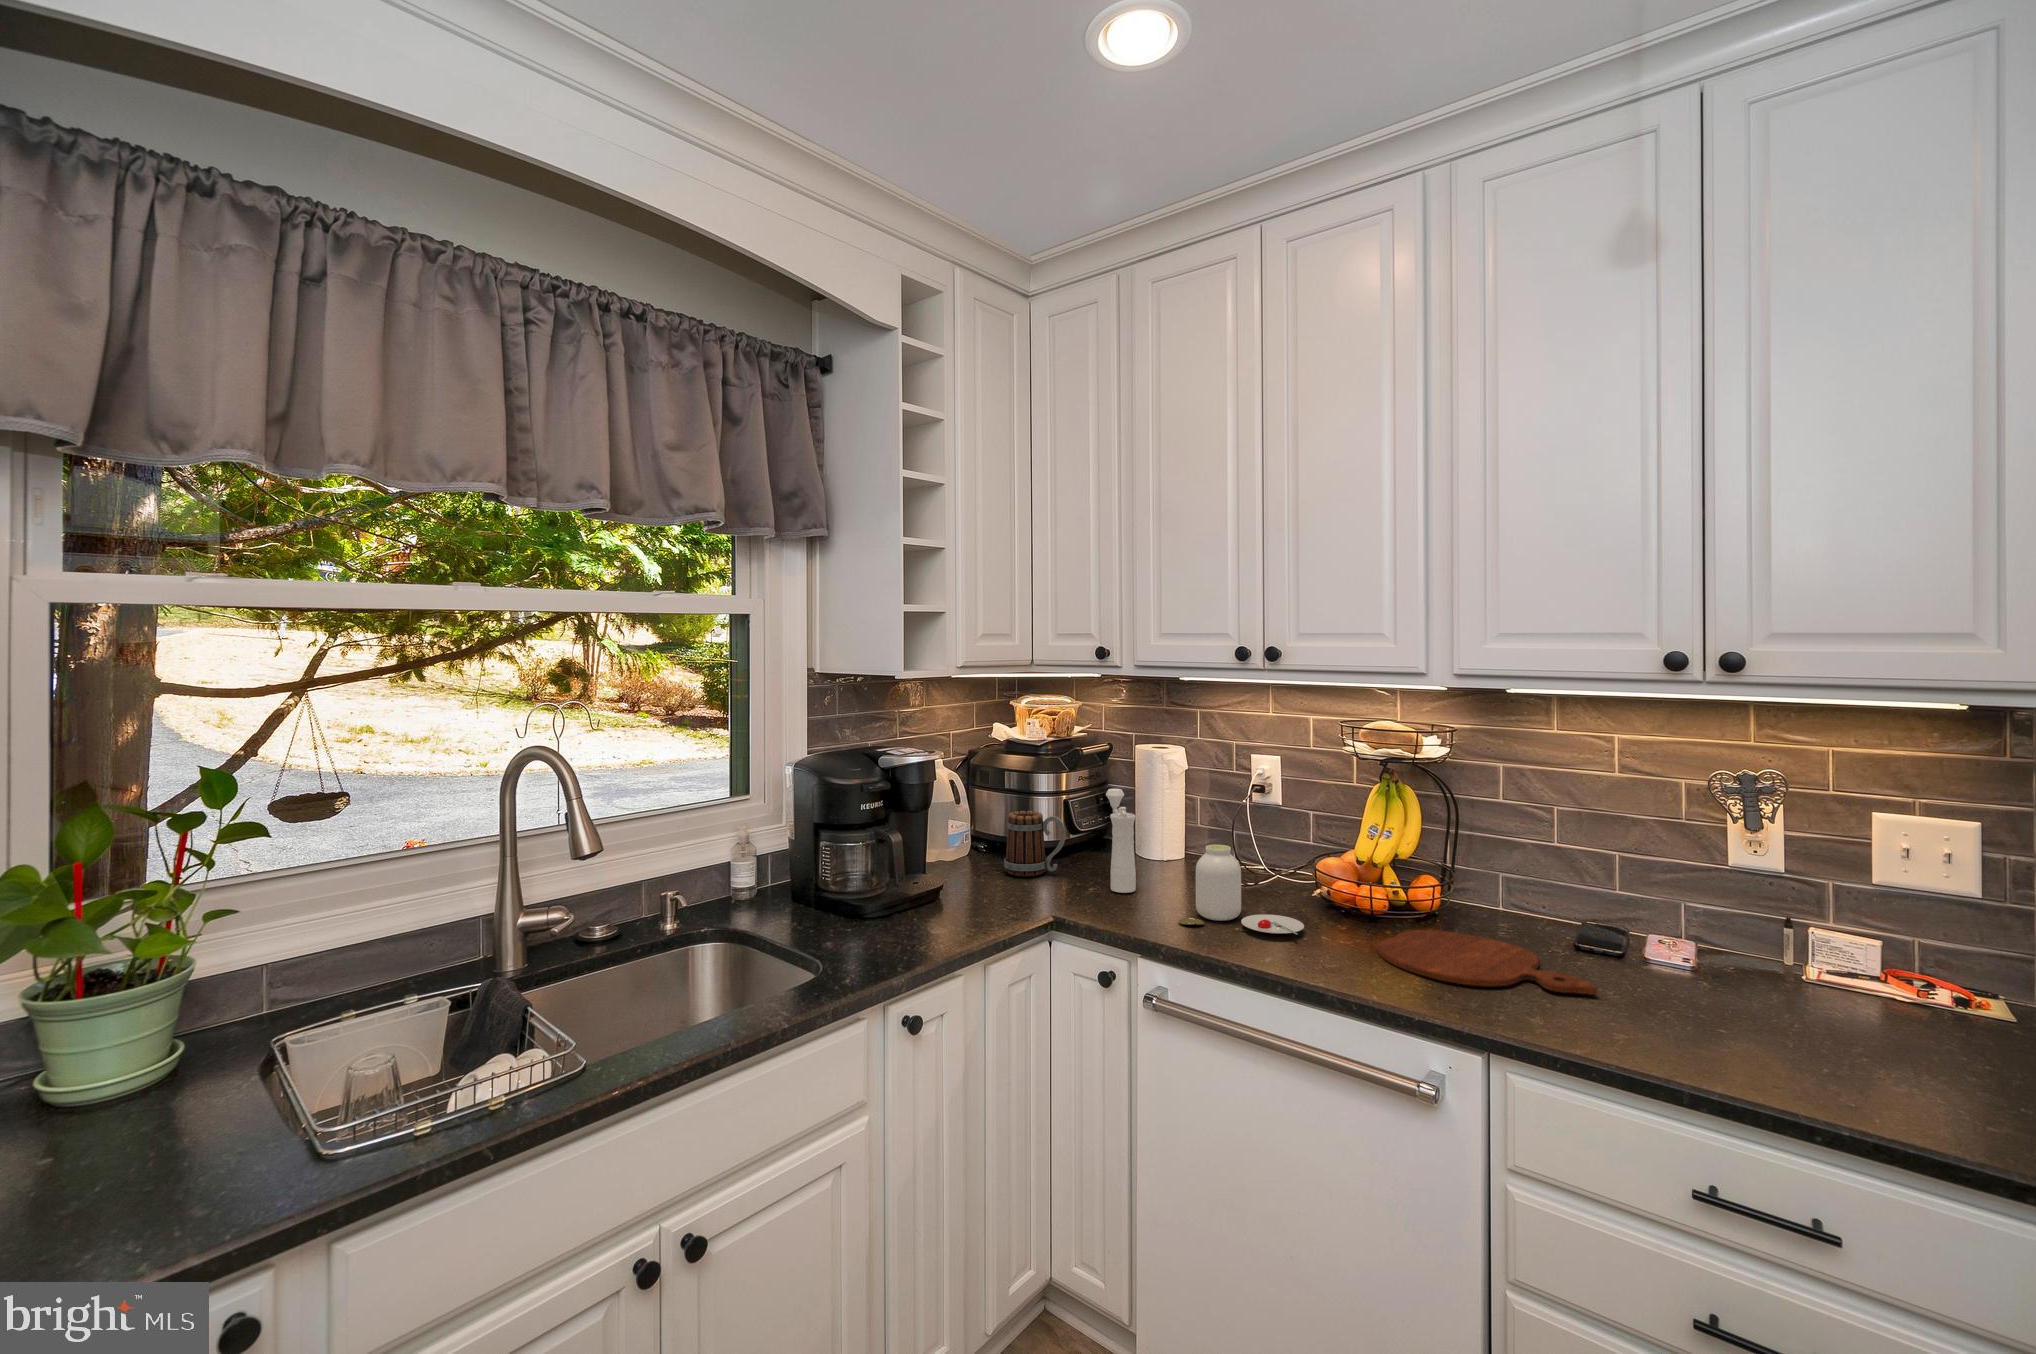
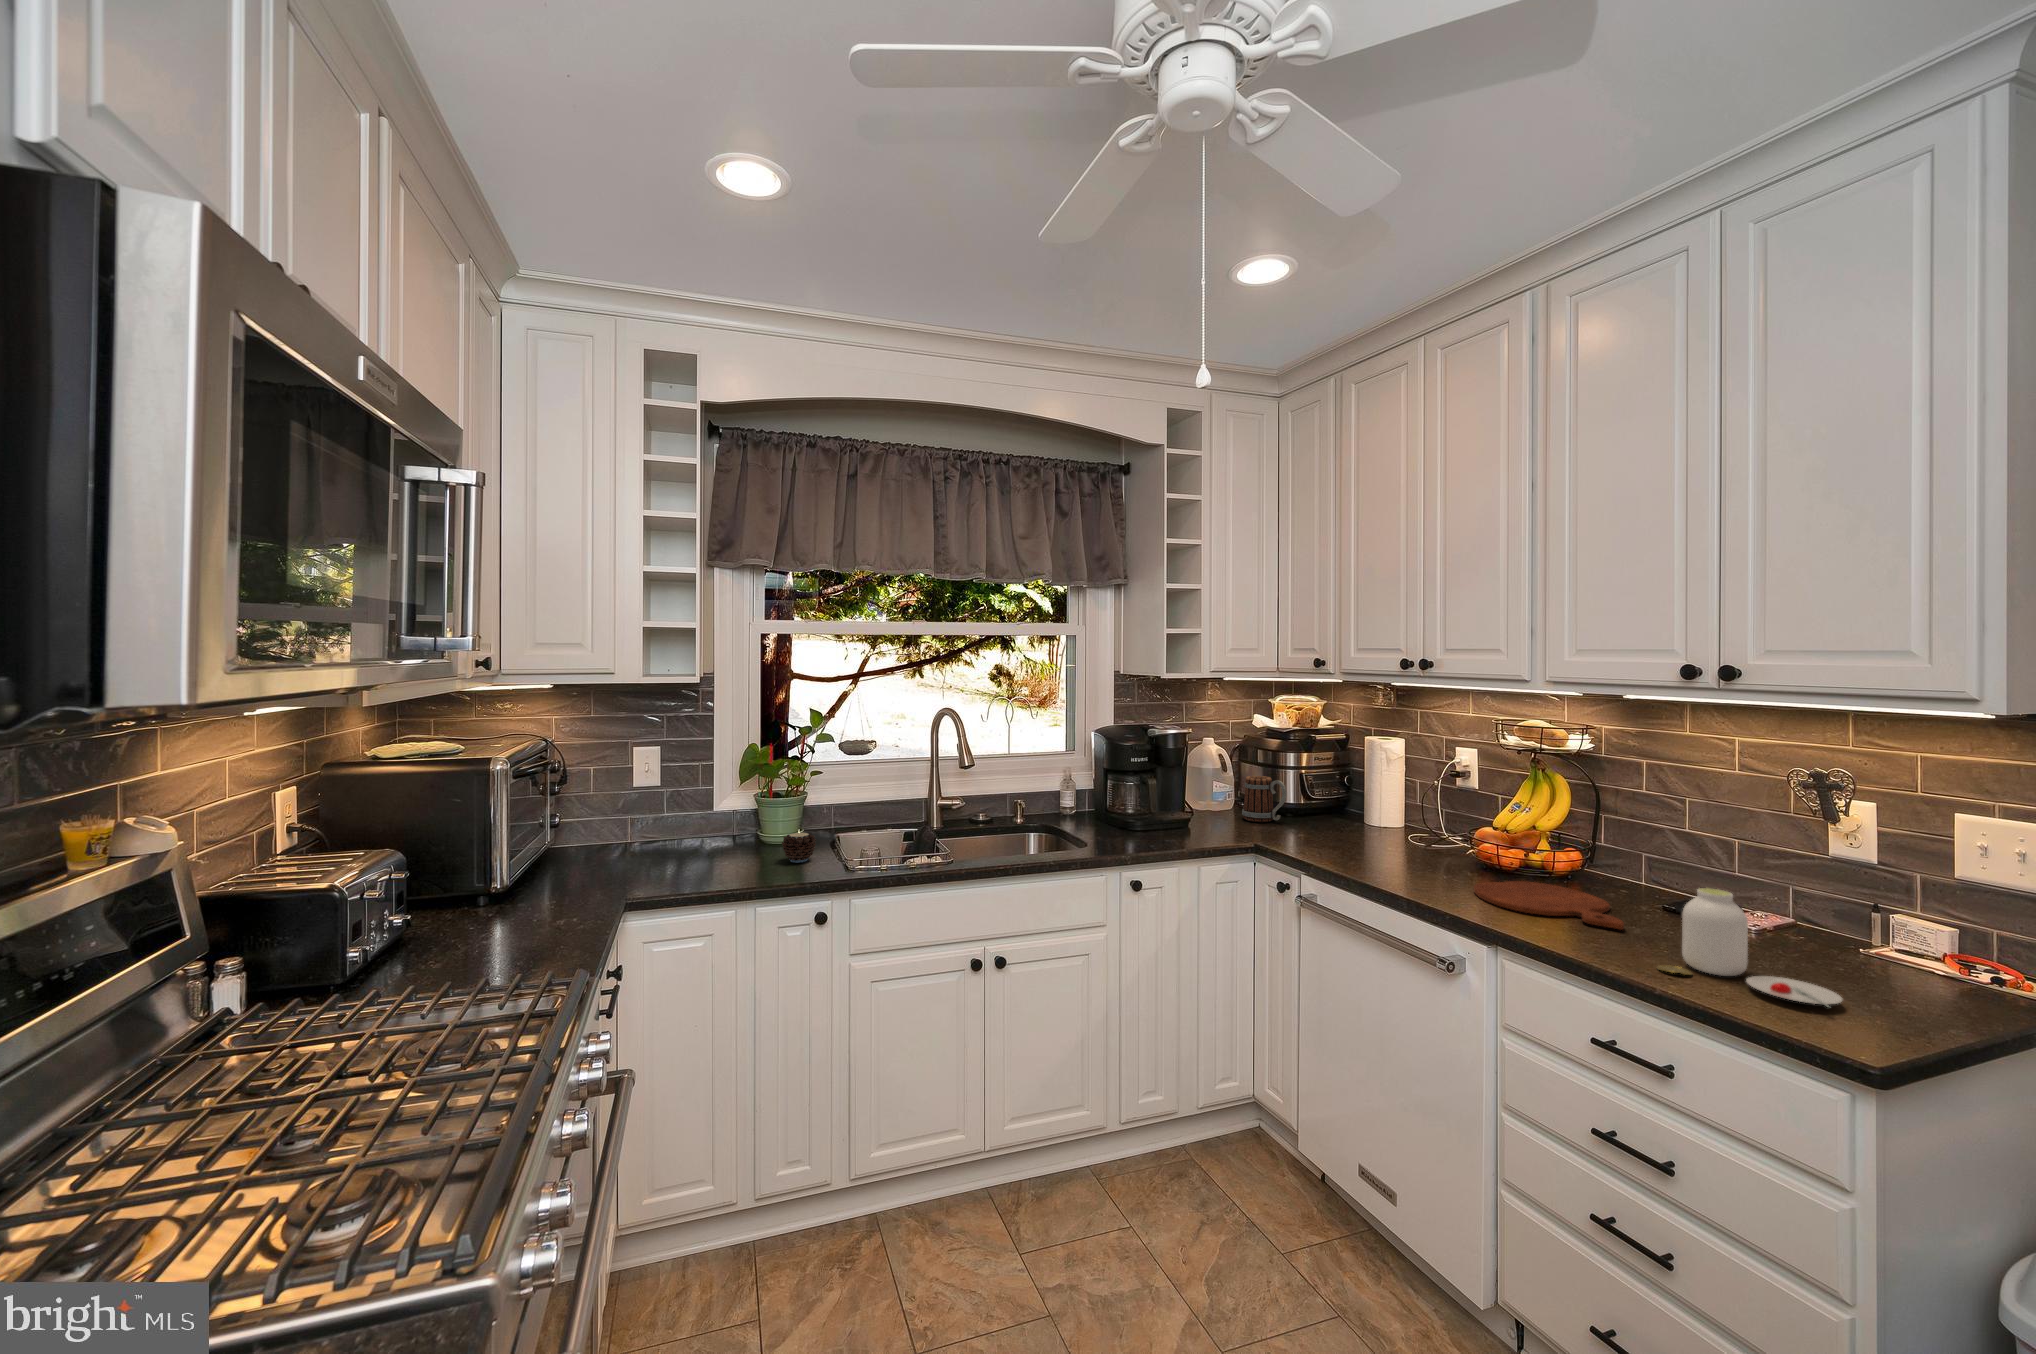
pepper mill: present [1106,789,1136,893] -> none [1310,763,1331,837]
jar: present [1179,845,1304,934] -> present [1657,888,1842,1006]
candle: none [101,1057,215,1143] -> present [782,831,816,863]

